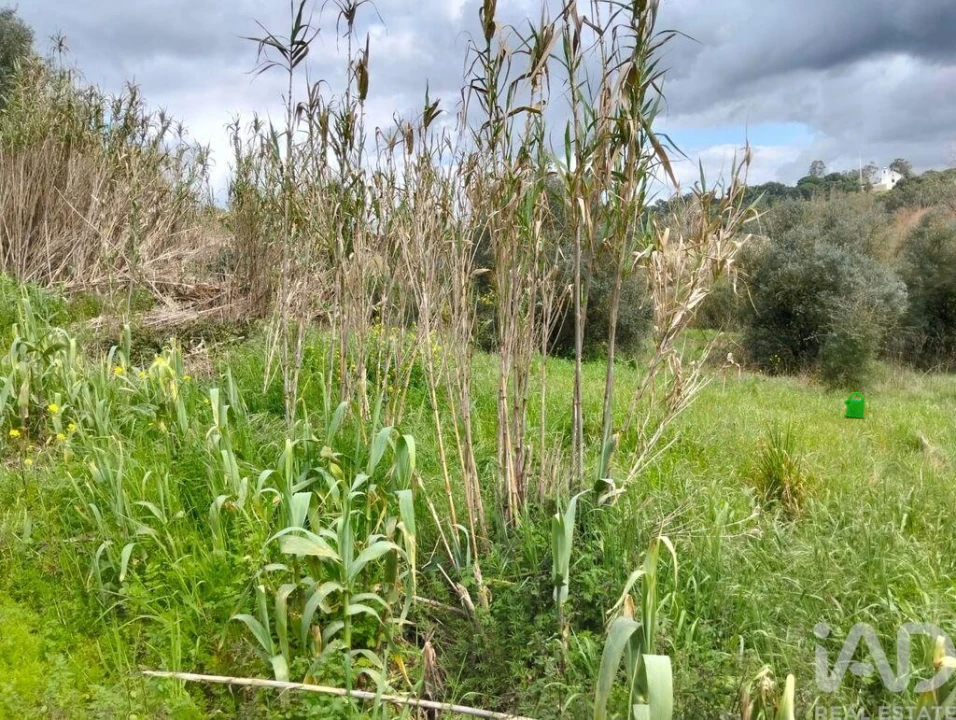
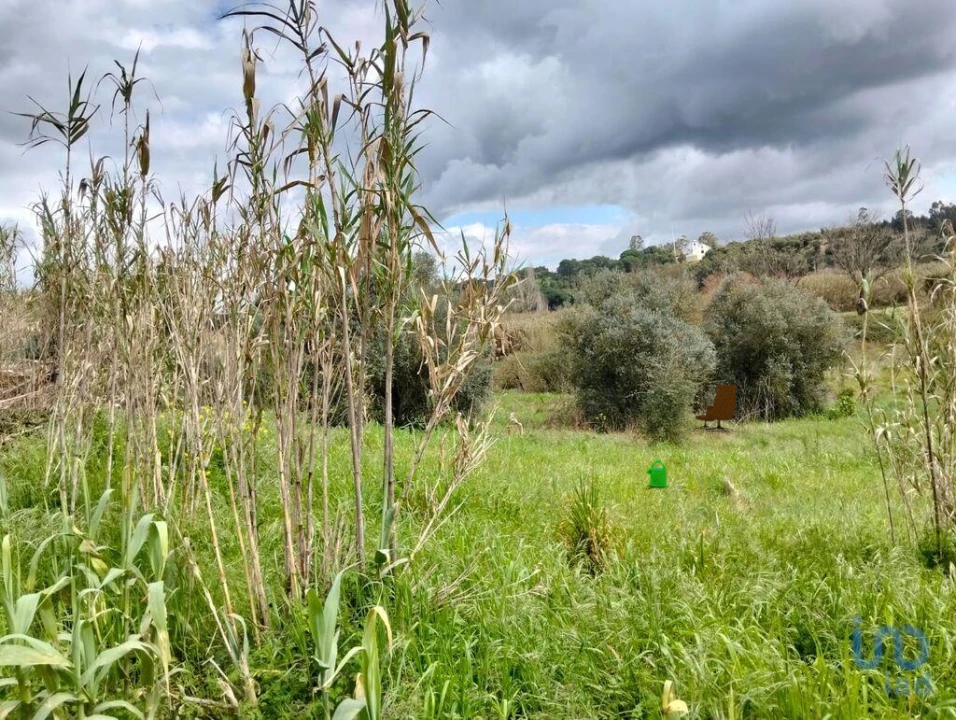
lounge chair: none [879,329,933,380] -> present [695,385,737,432]

